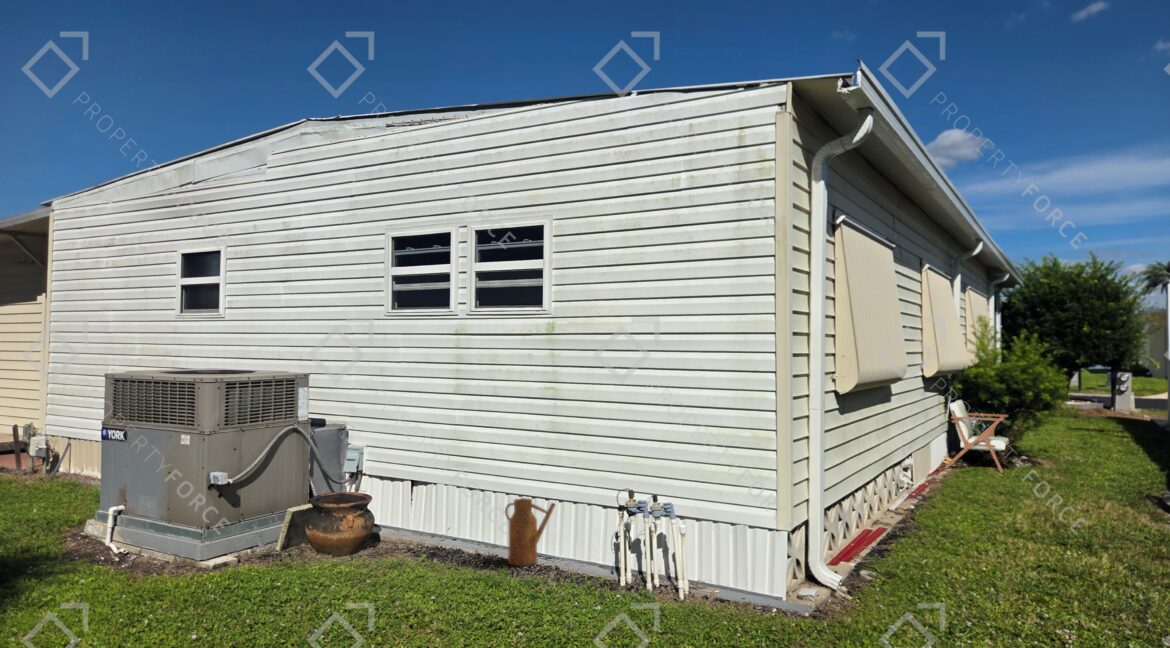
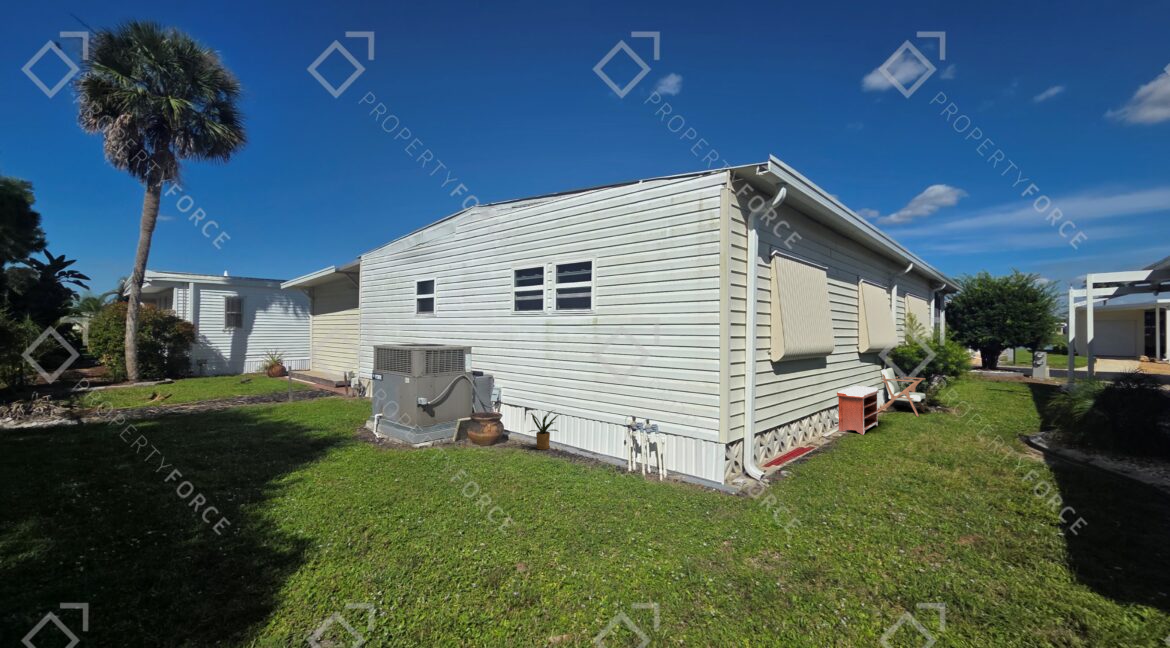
bench: none [904,429,957,504] -> present [837,386,879,435]
house plant: none [421,484,485,557] -> present [529,410,558,450]
watering can: present [505,498,555,566] -> none [569,418,595,457]

